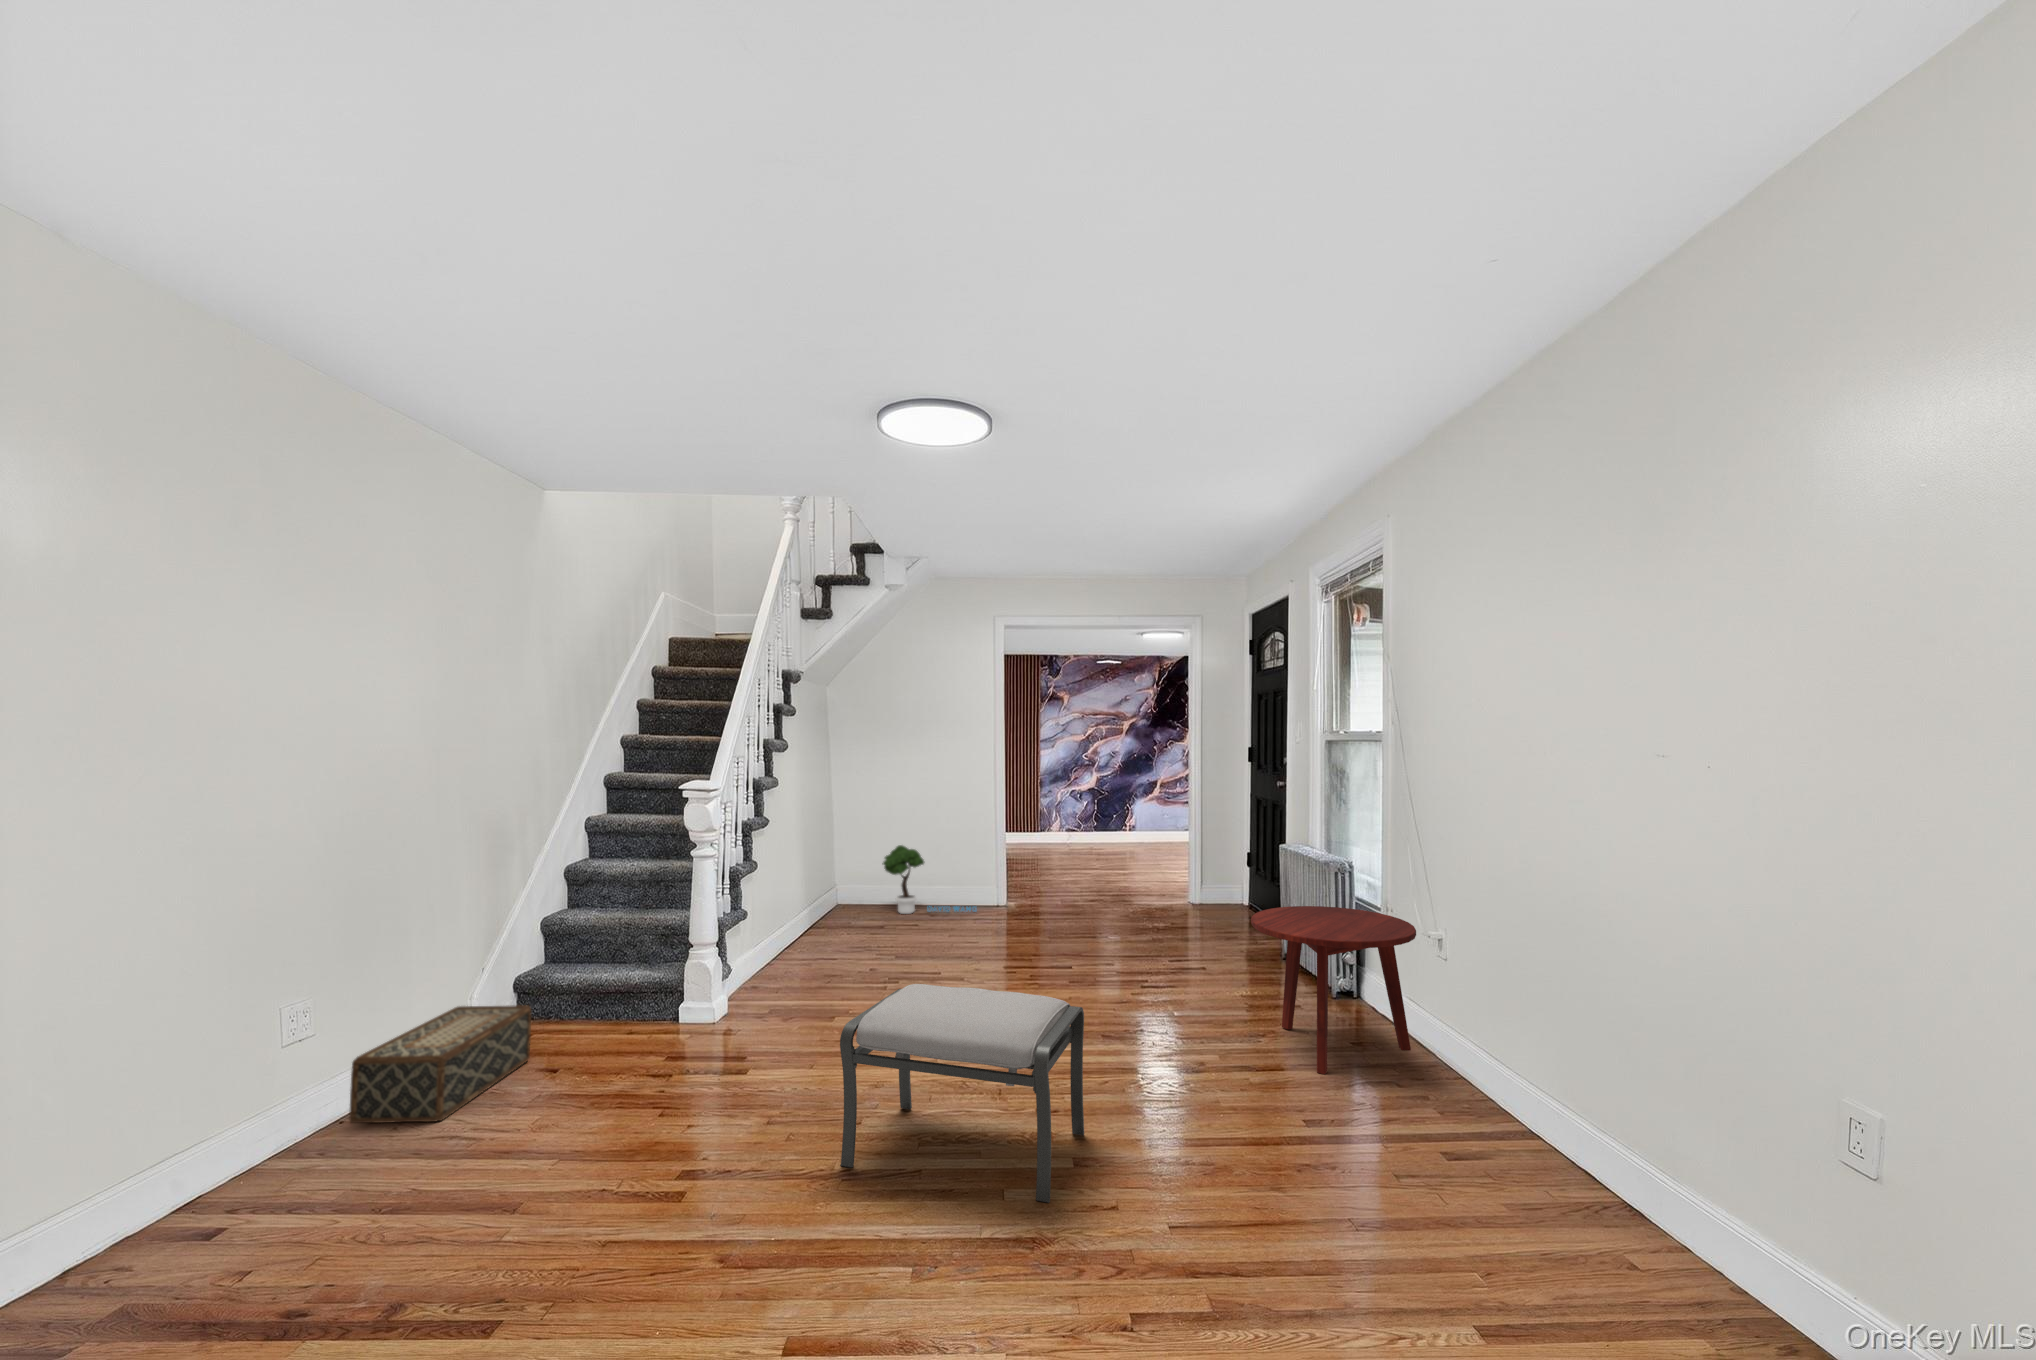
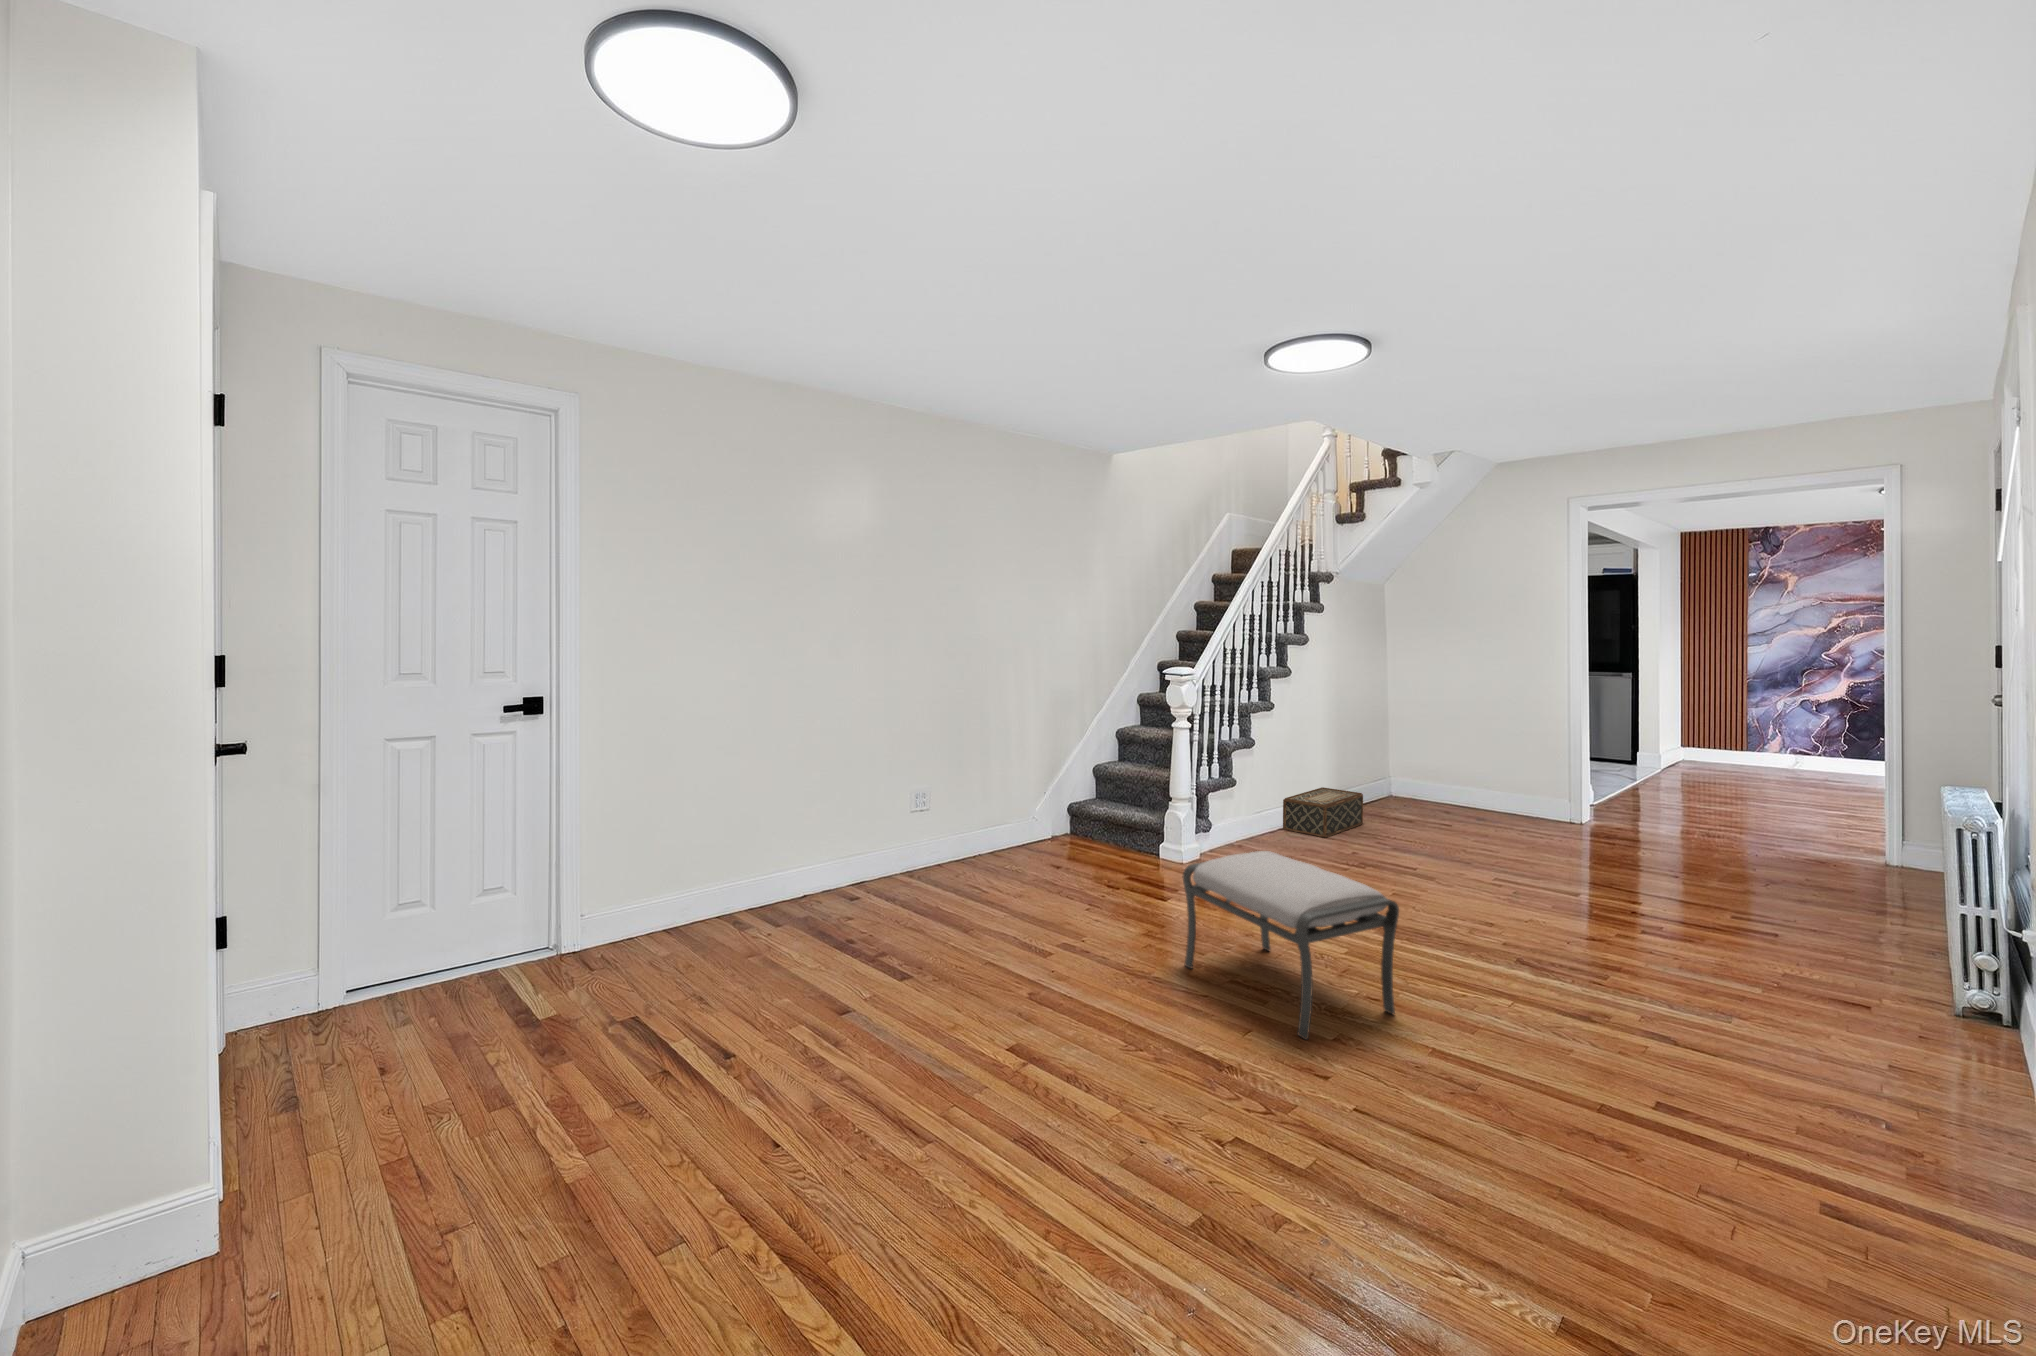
potted tree: present [882,845,977,914] -> none [1414,744,1523,824]
side table: present [1251,906,1416,1074] -> none [1721,868,2026,1104]
woven basket: present [349,1005,531,1123] -> present [1283,787,1363,838]

